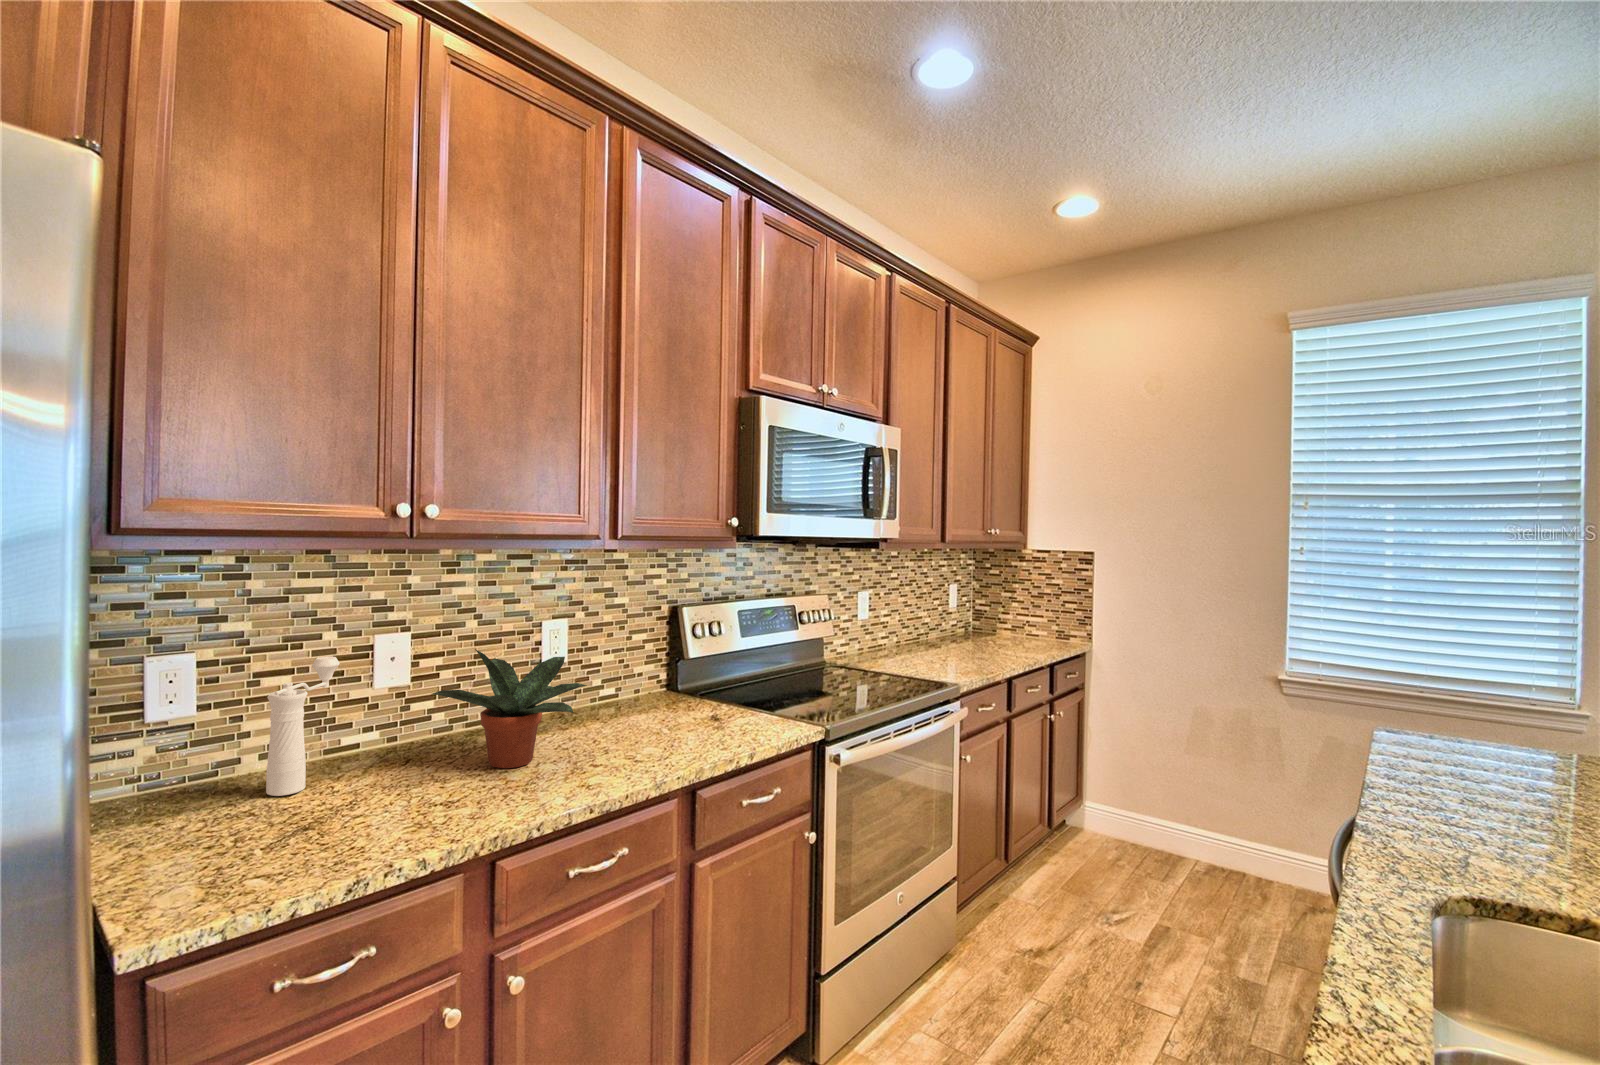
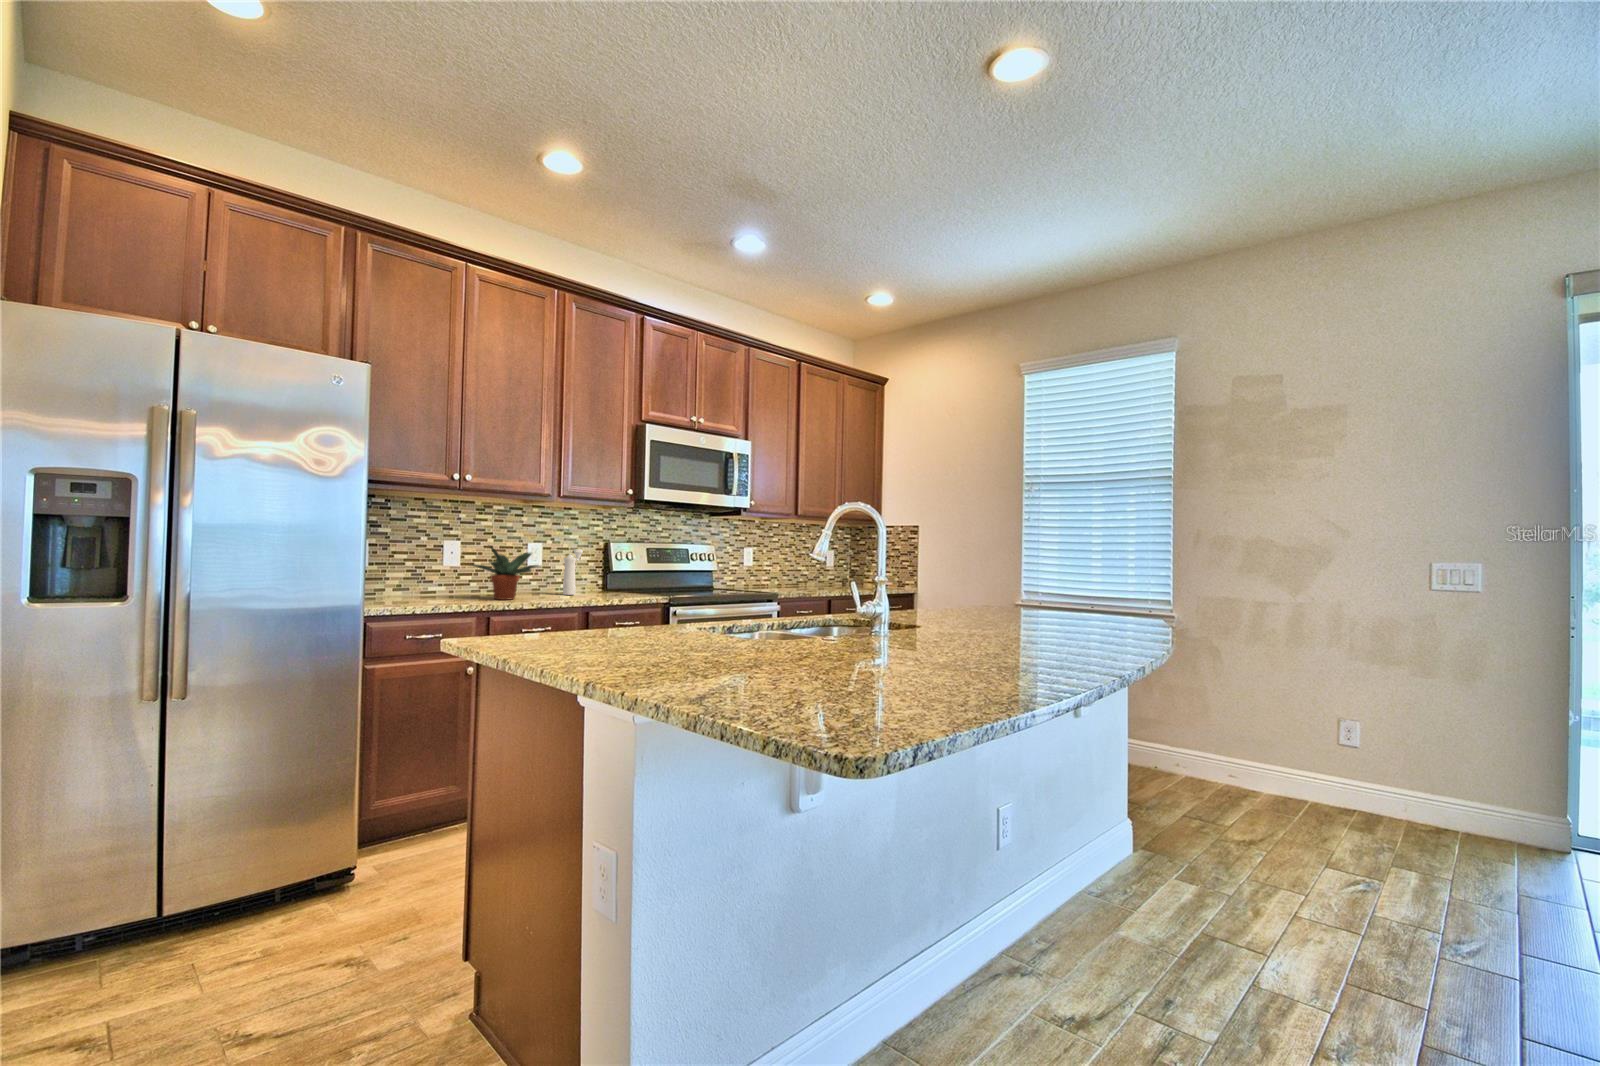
pepper mill: present [266,656,340,796] -> present [563,549,583,595]

